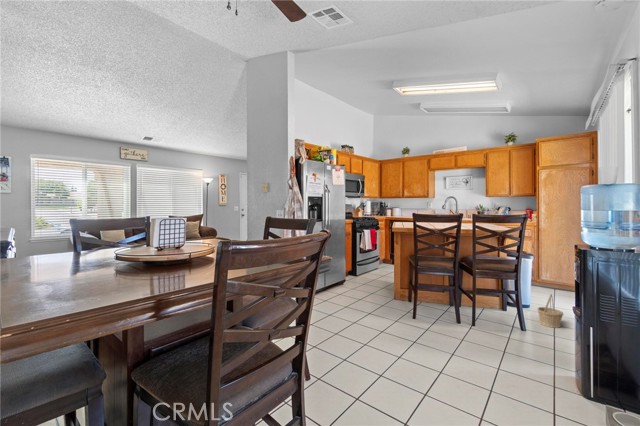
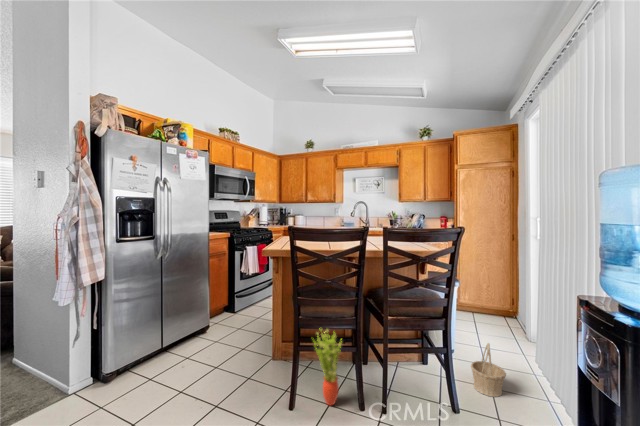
potted plant: none [427,274,446,320] -> present [315,331,342,406]

